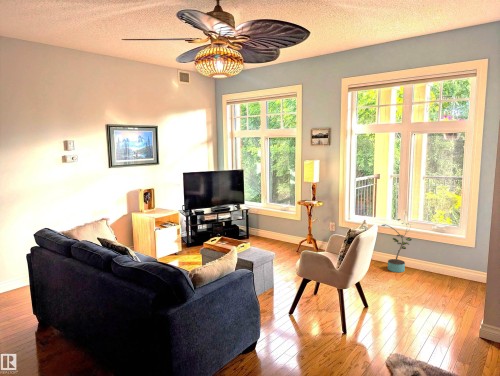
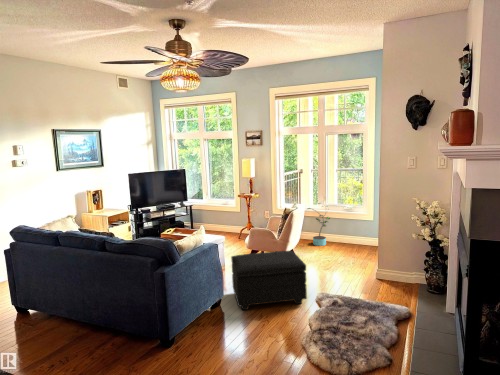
footstool: none [276,284,373,362] -> present [231,251,307,310]

